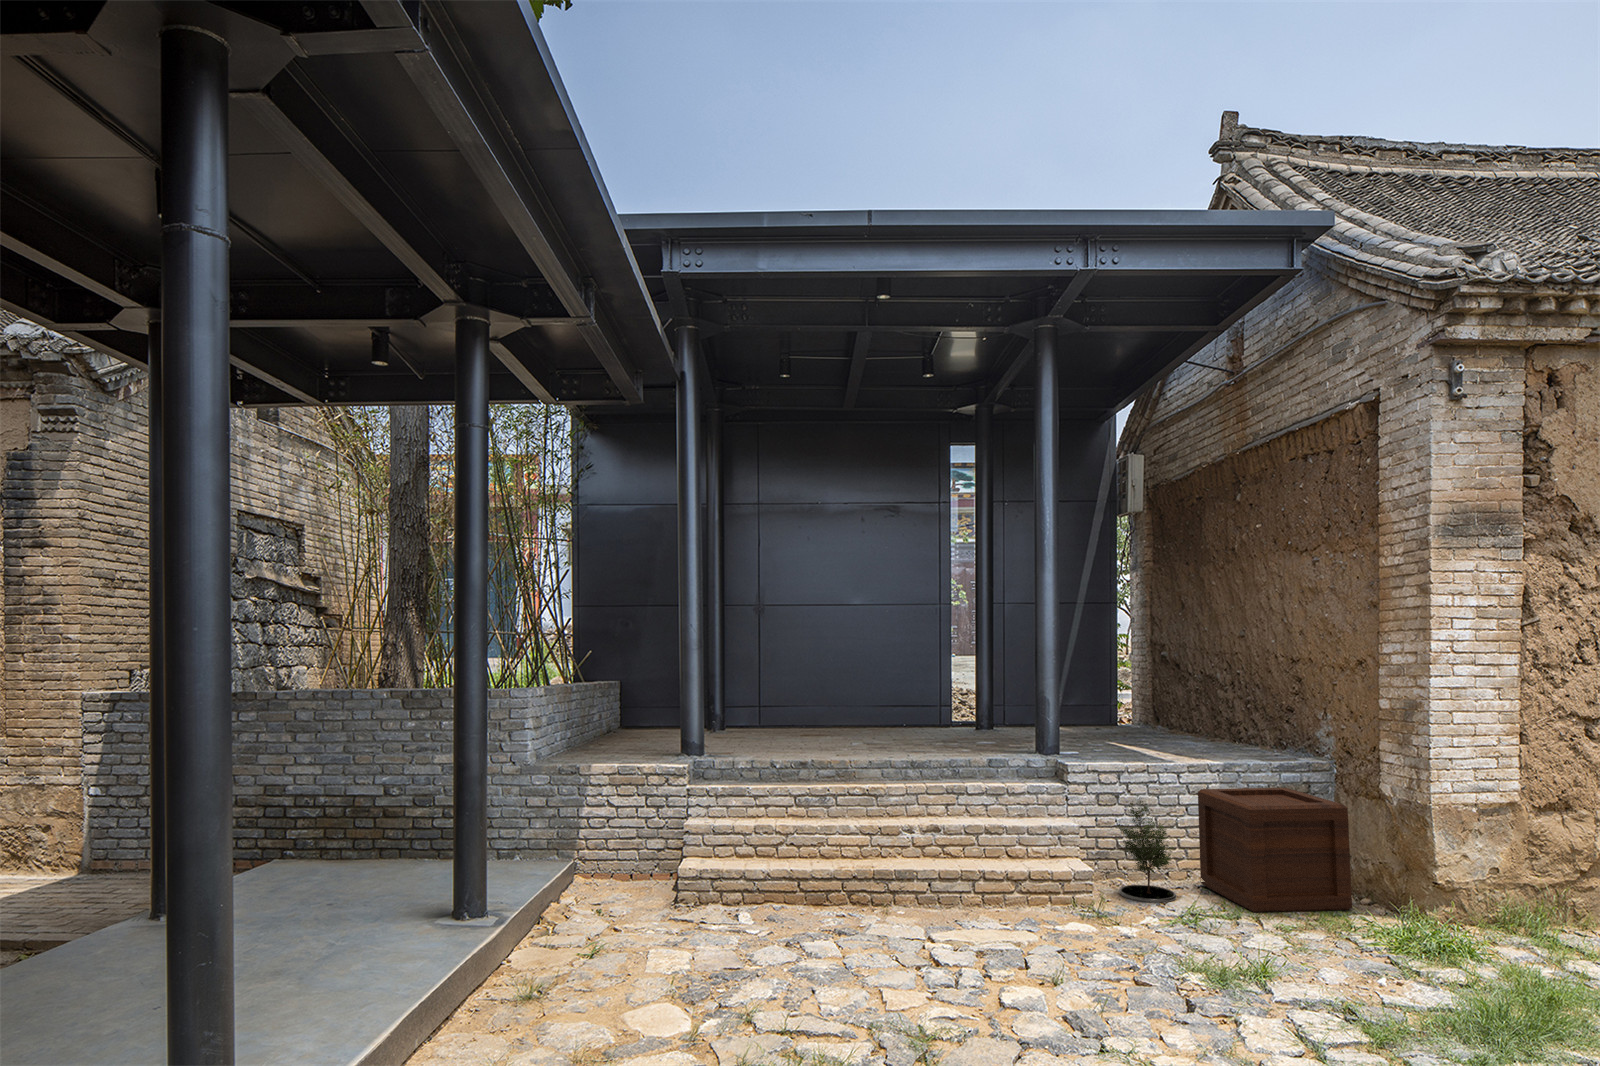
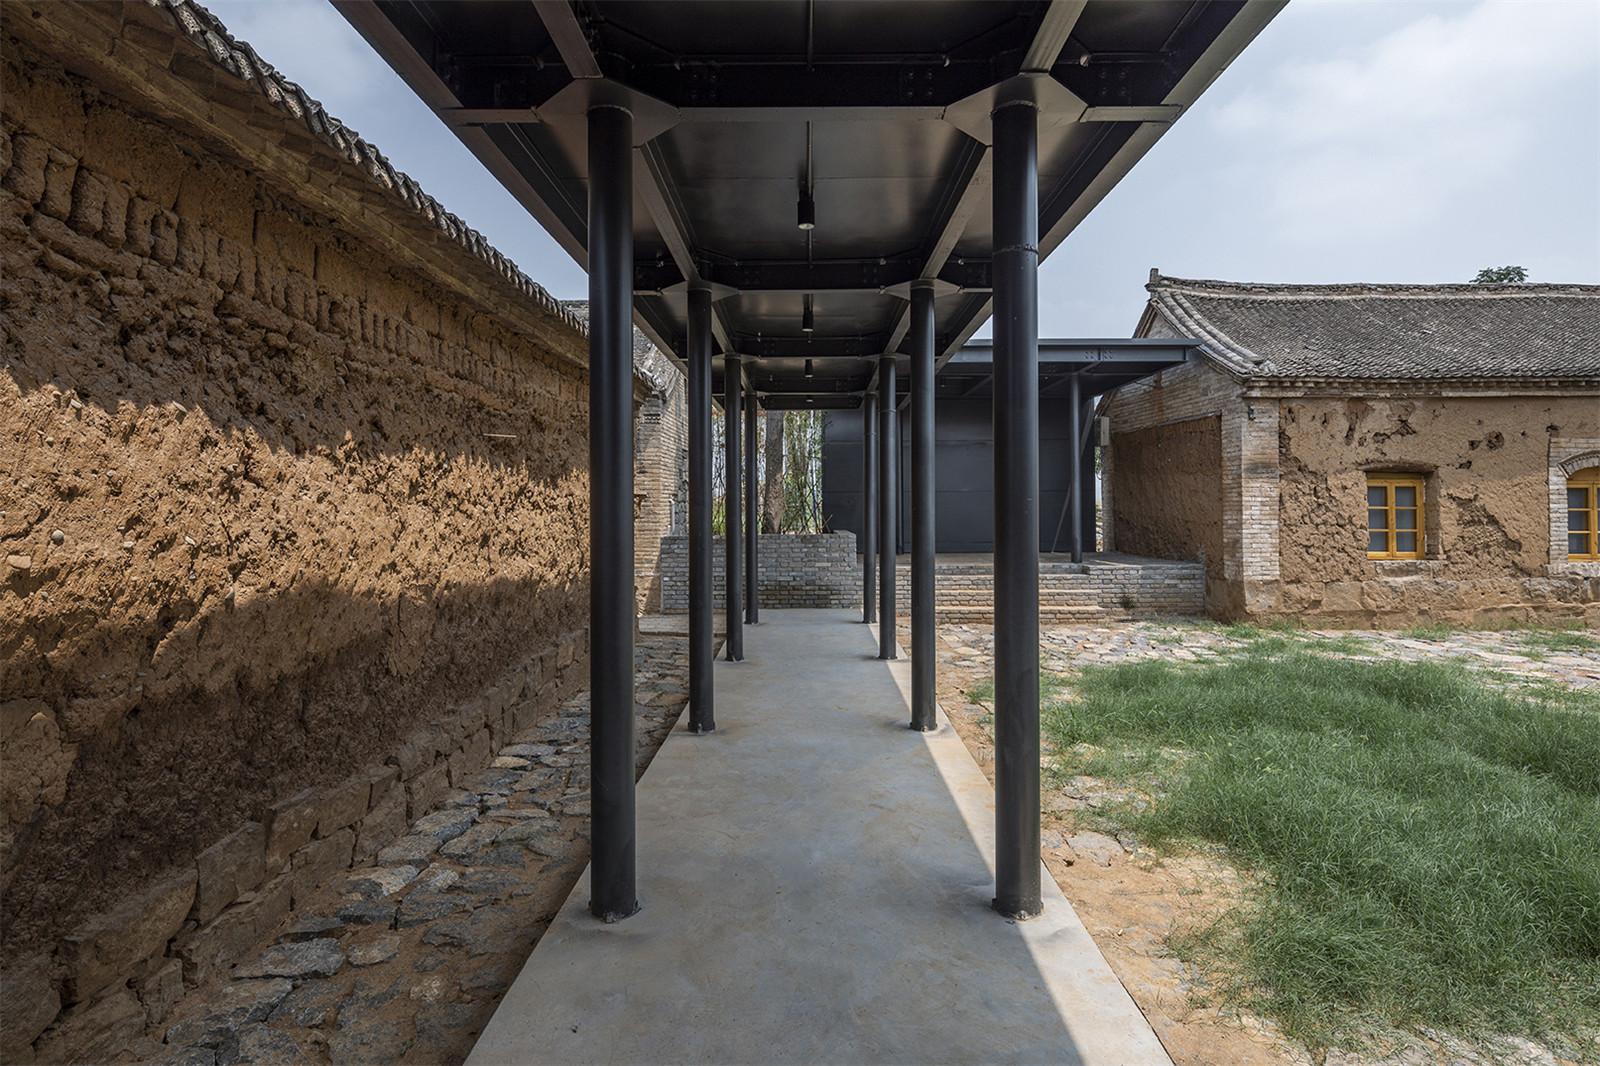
wooden crate: present [1198,788,1352,912] -> none [1147,579,1210,623]

